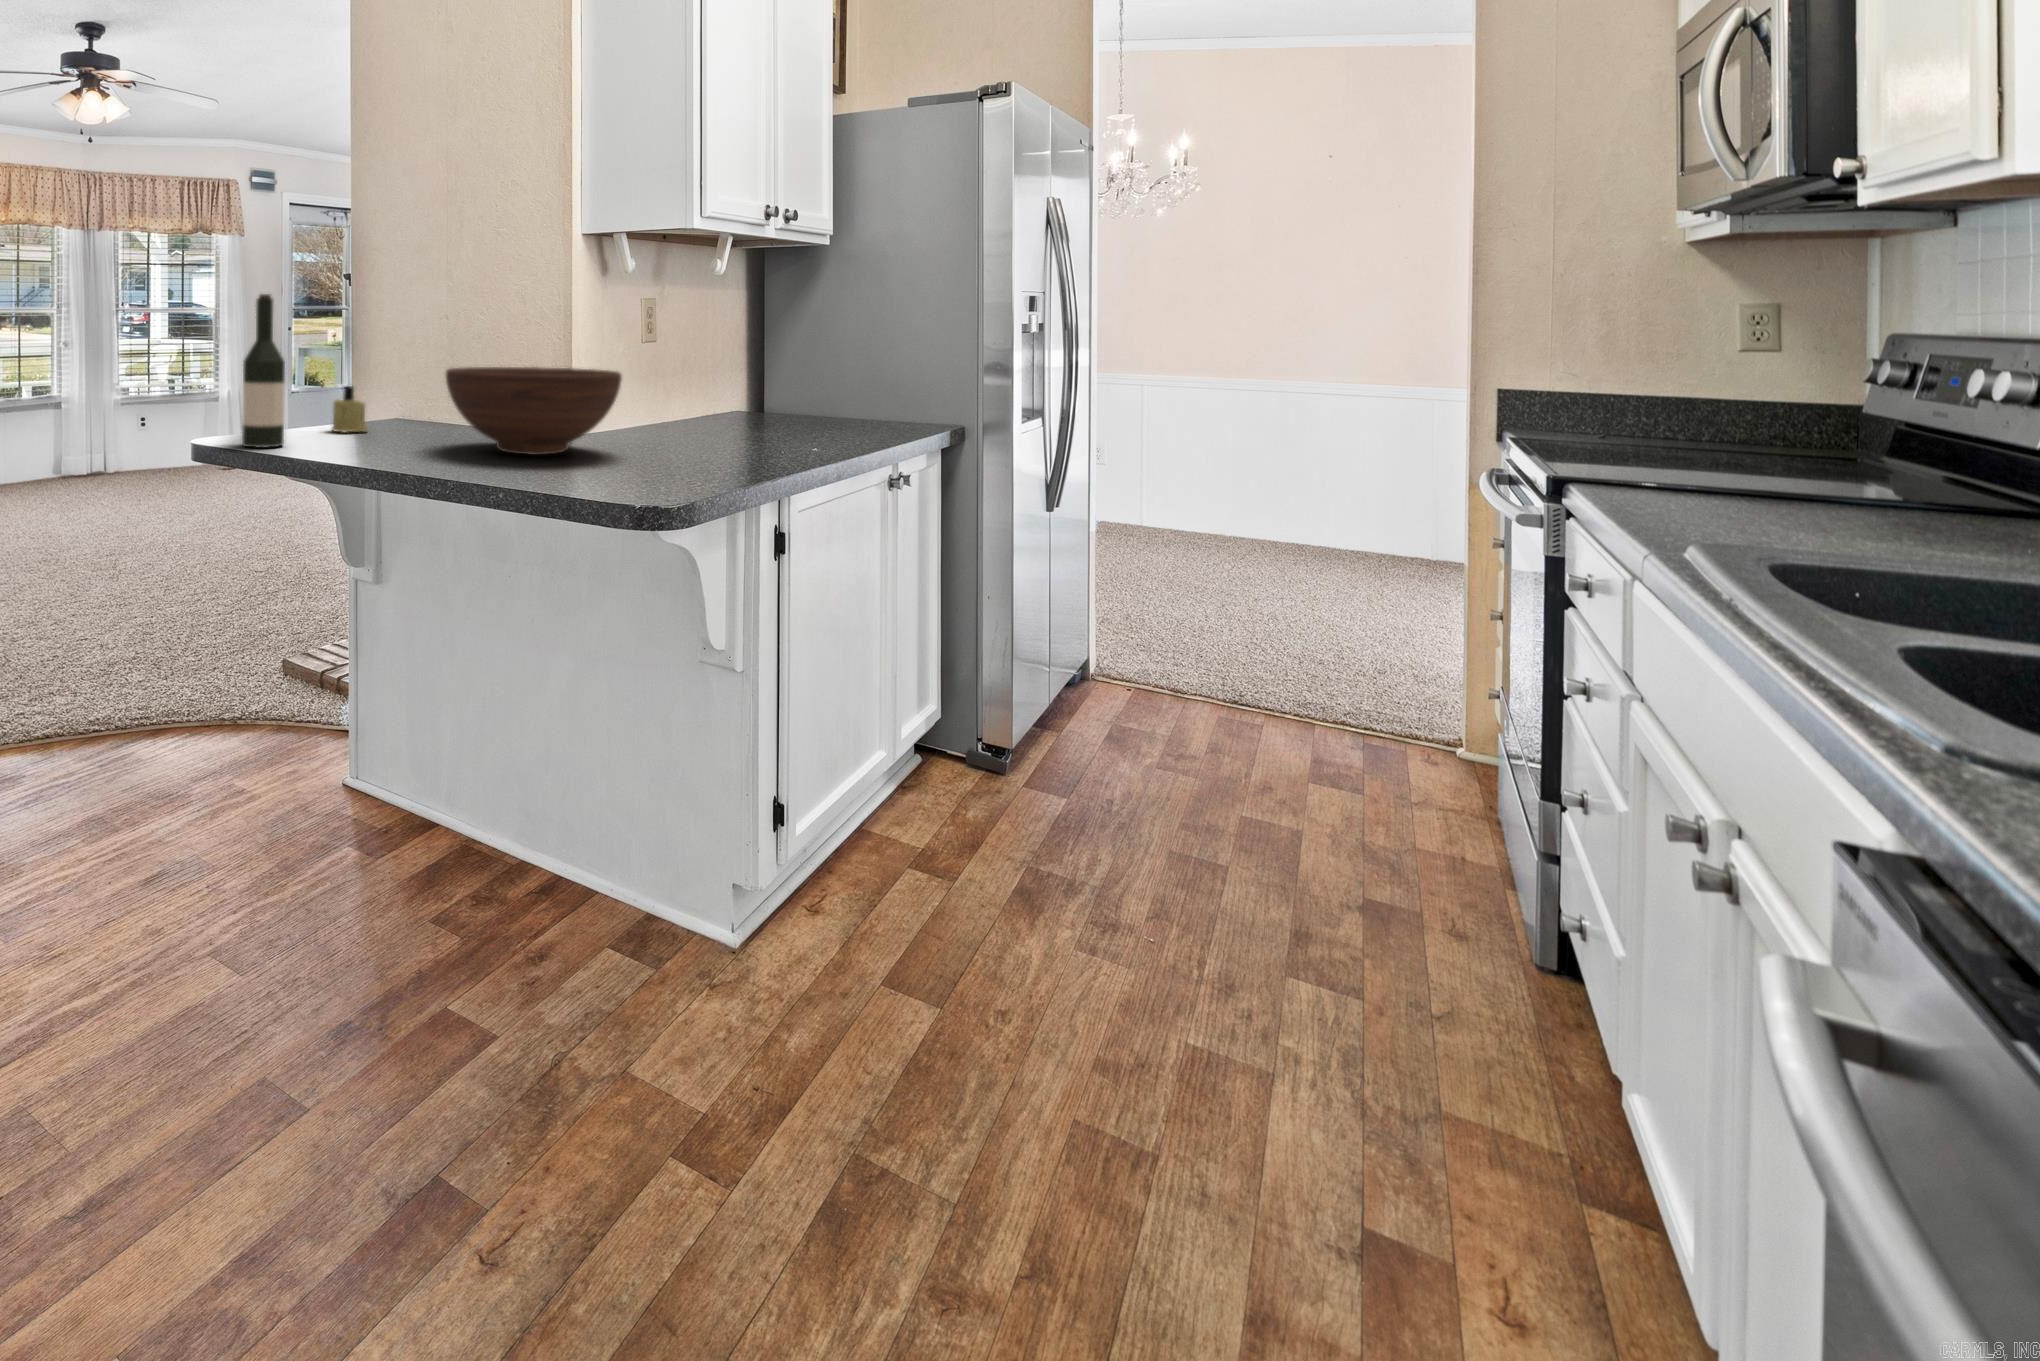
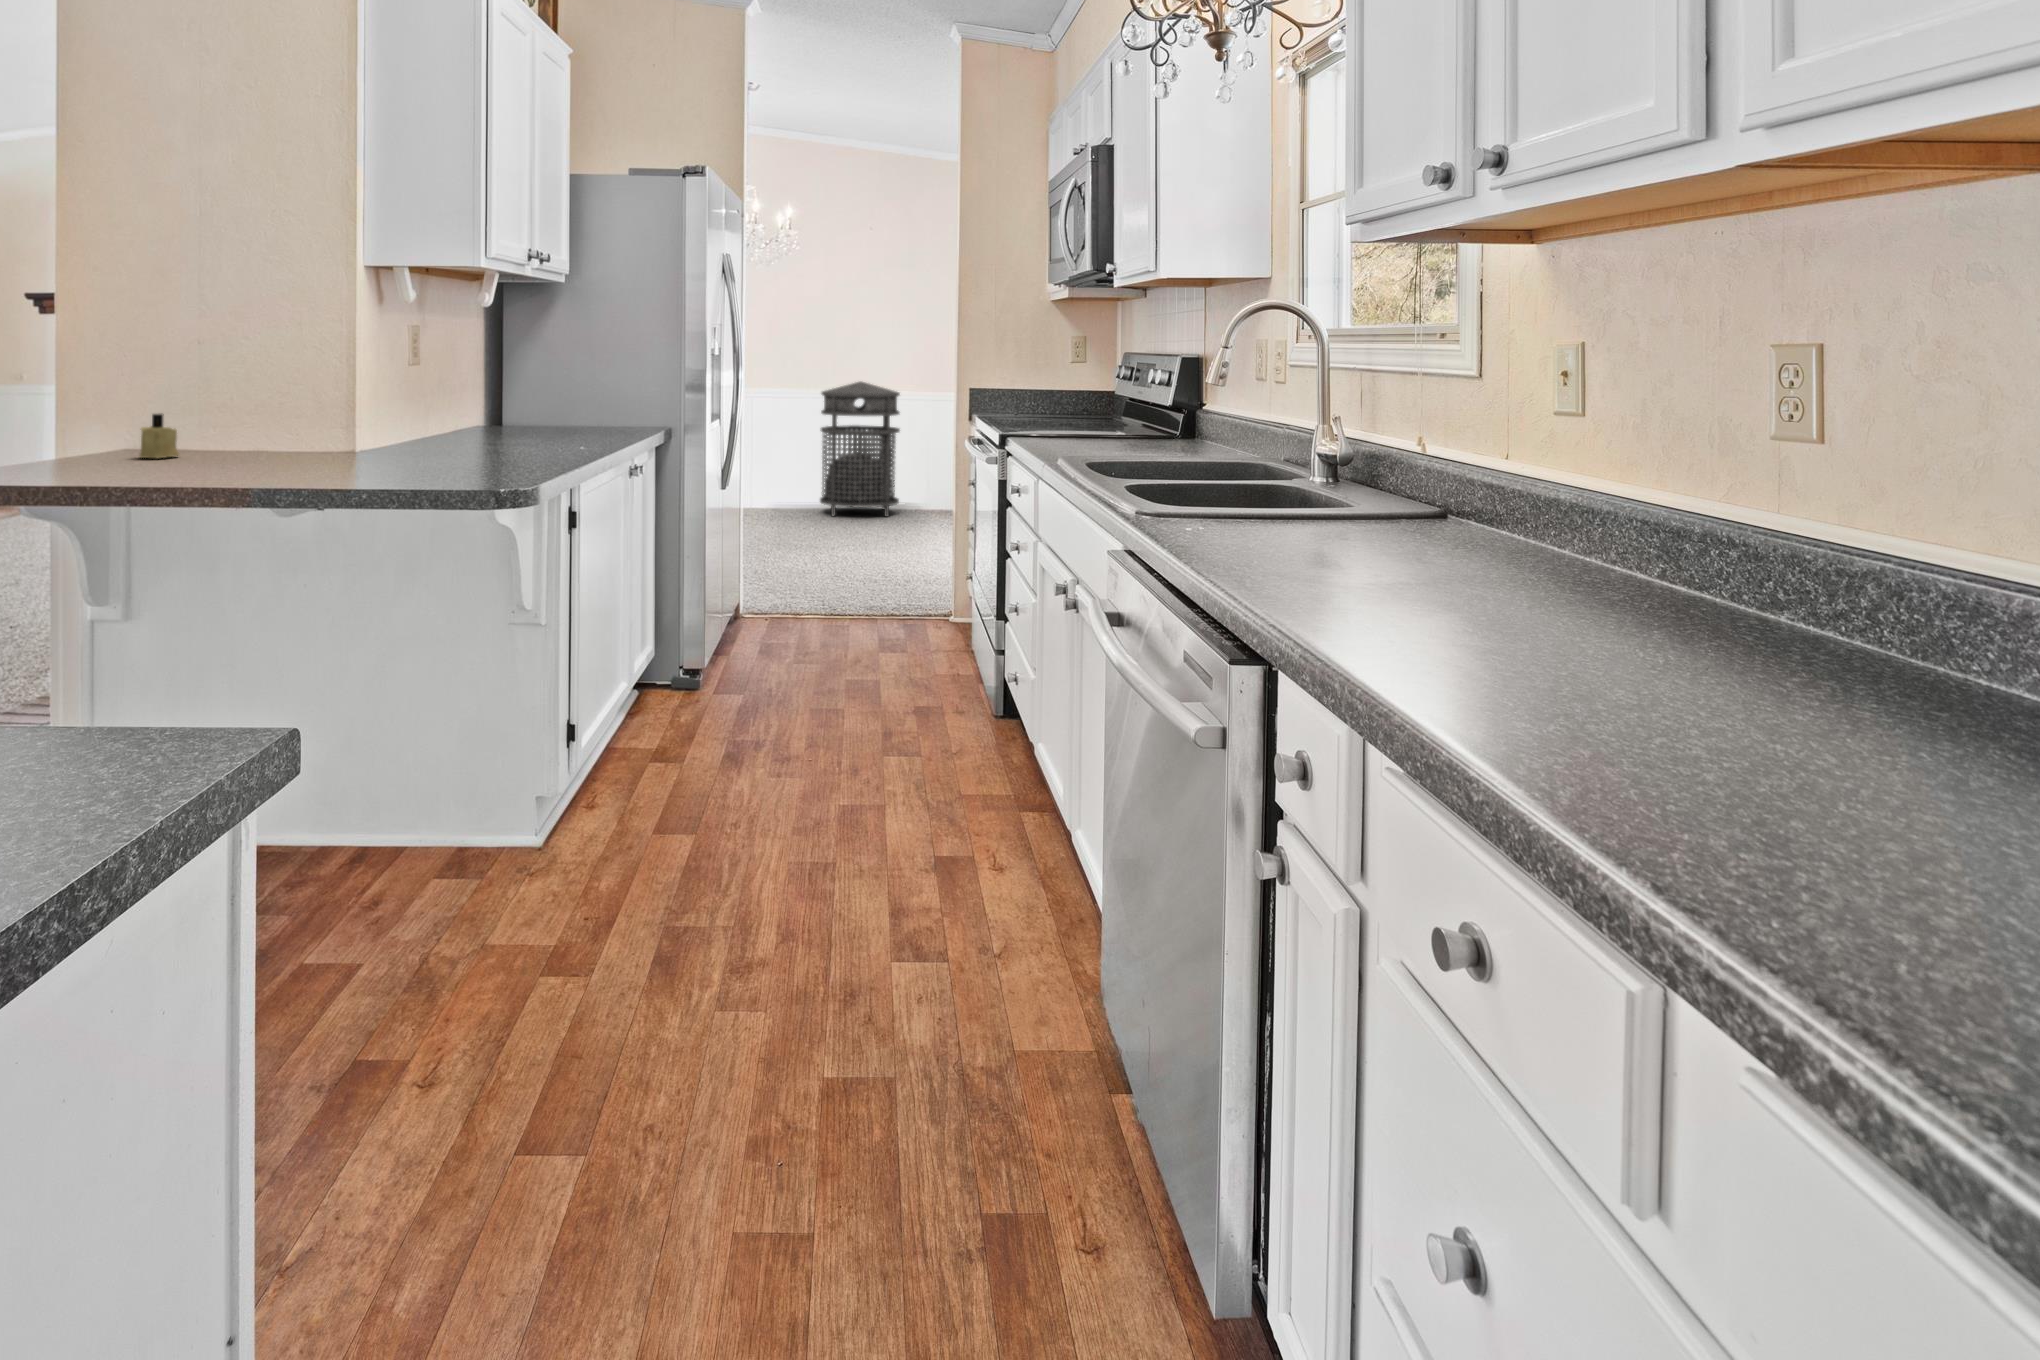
wine bottle: present [242,294,285,447] -> none [78,327,128,475]
fruit bowl: present [446,367,622,455] -> none [290,390,453,464]
trash can: none [1255,379,1387,563] -> present [820,381,900,517]

